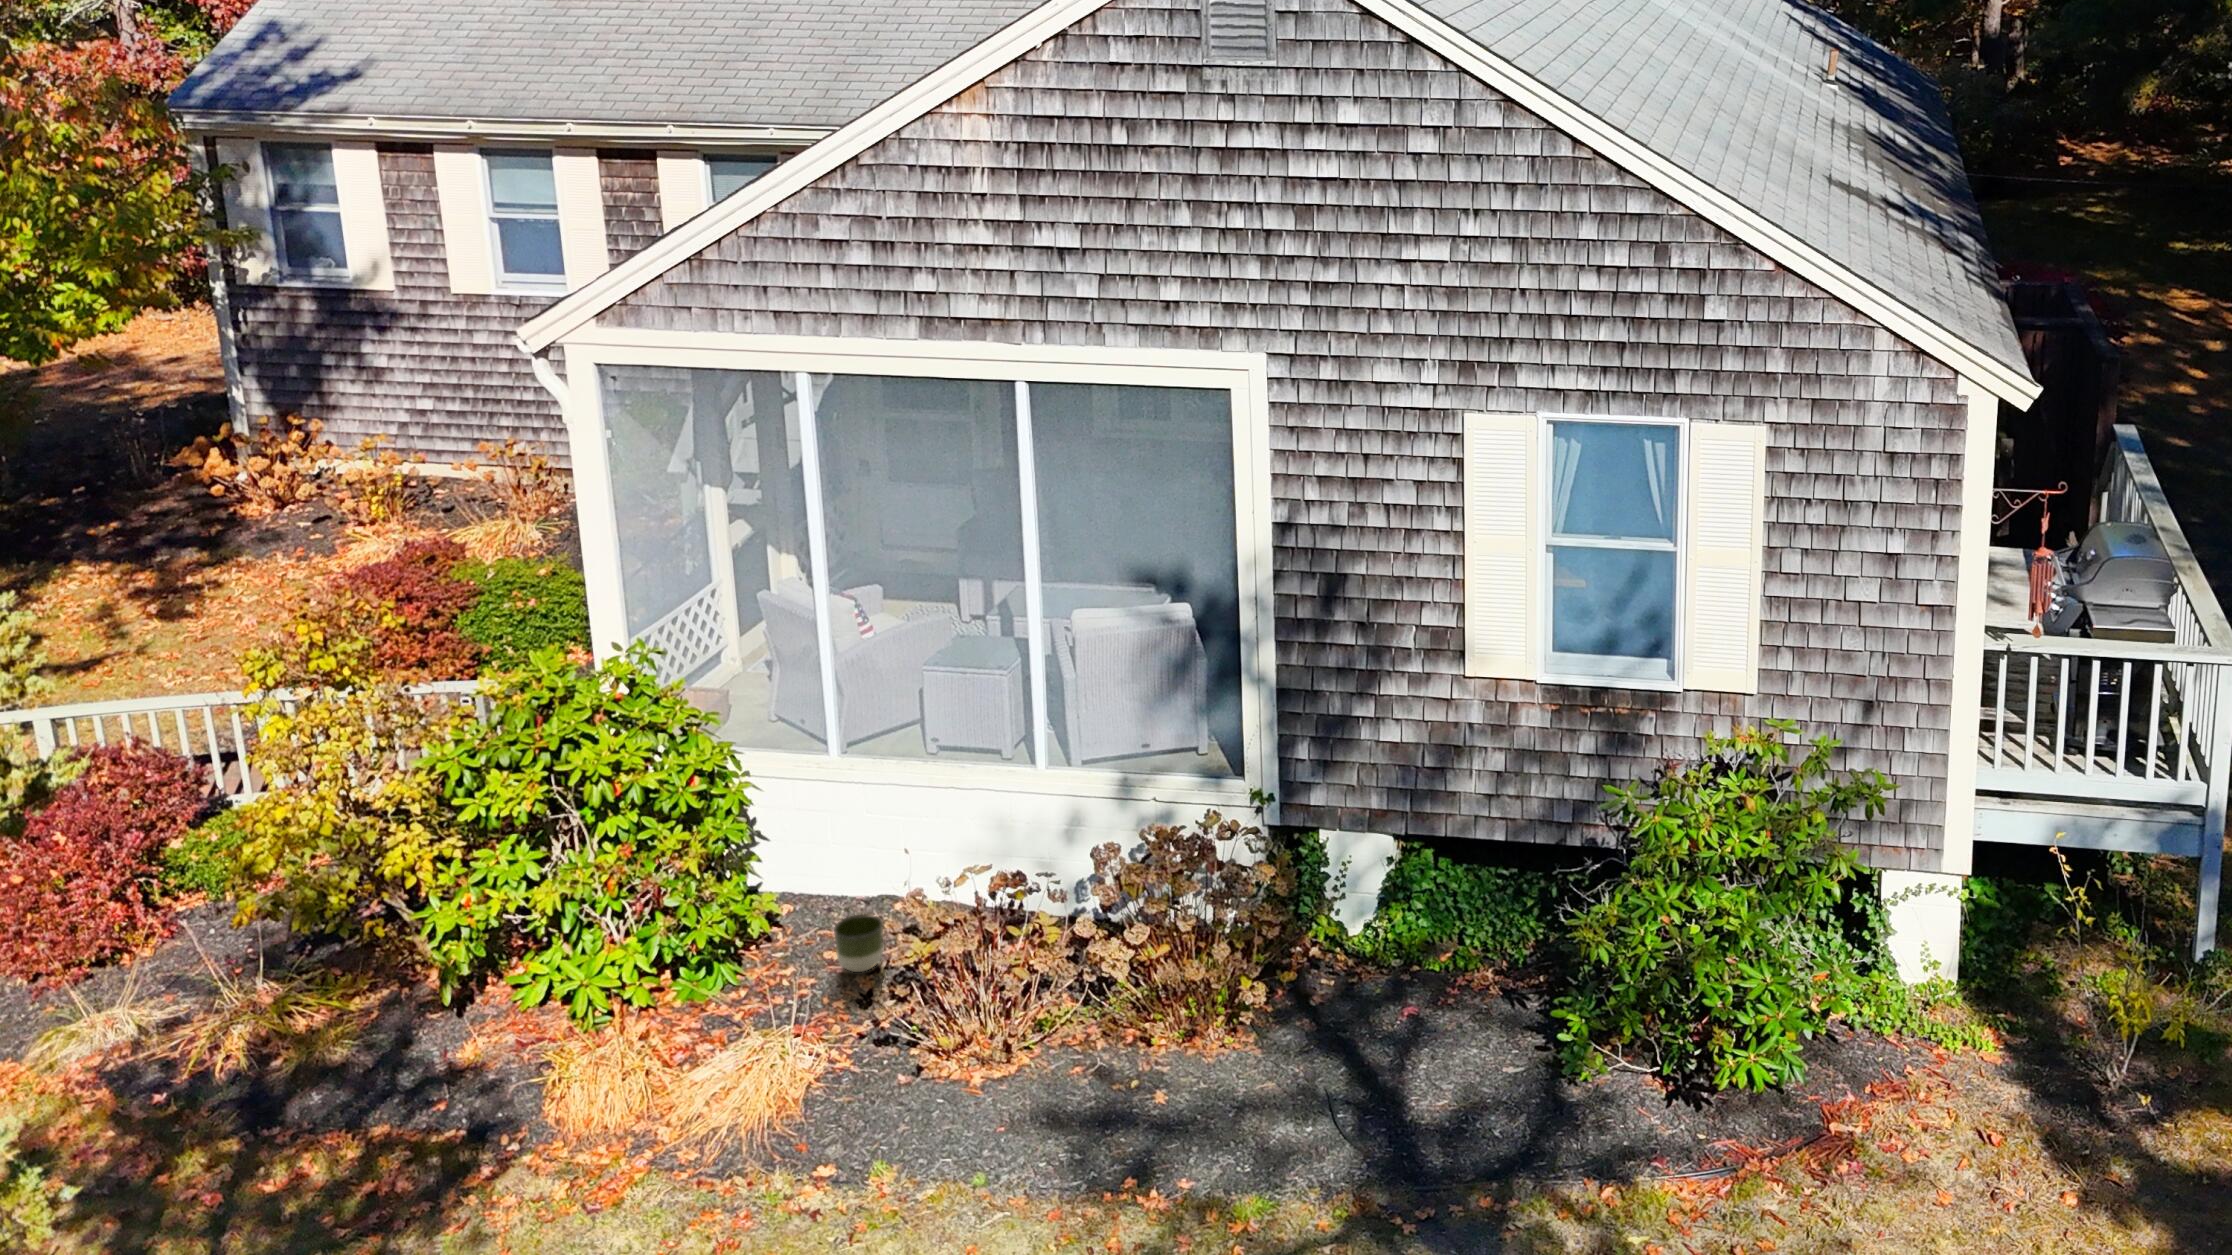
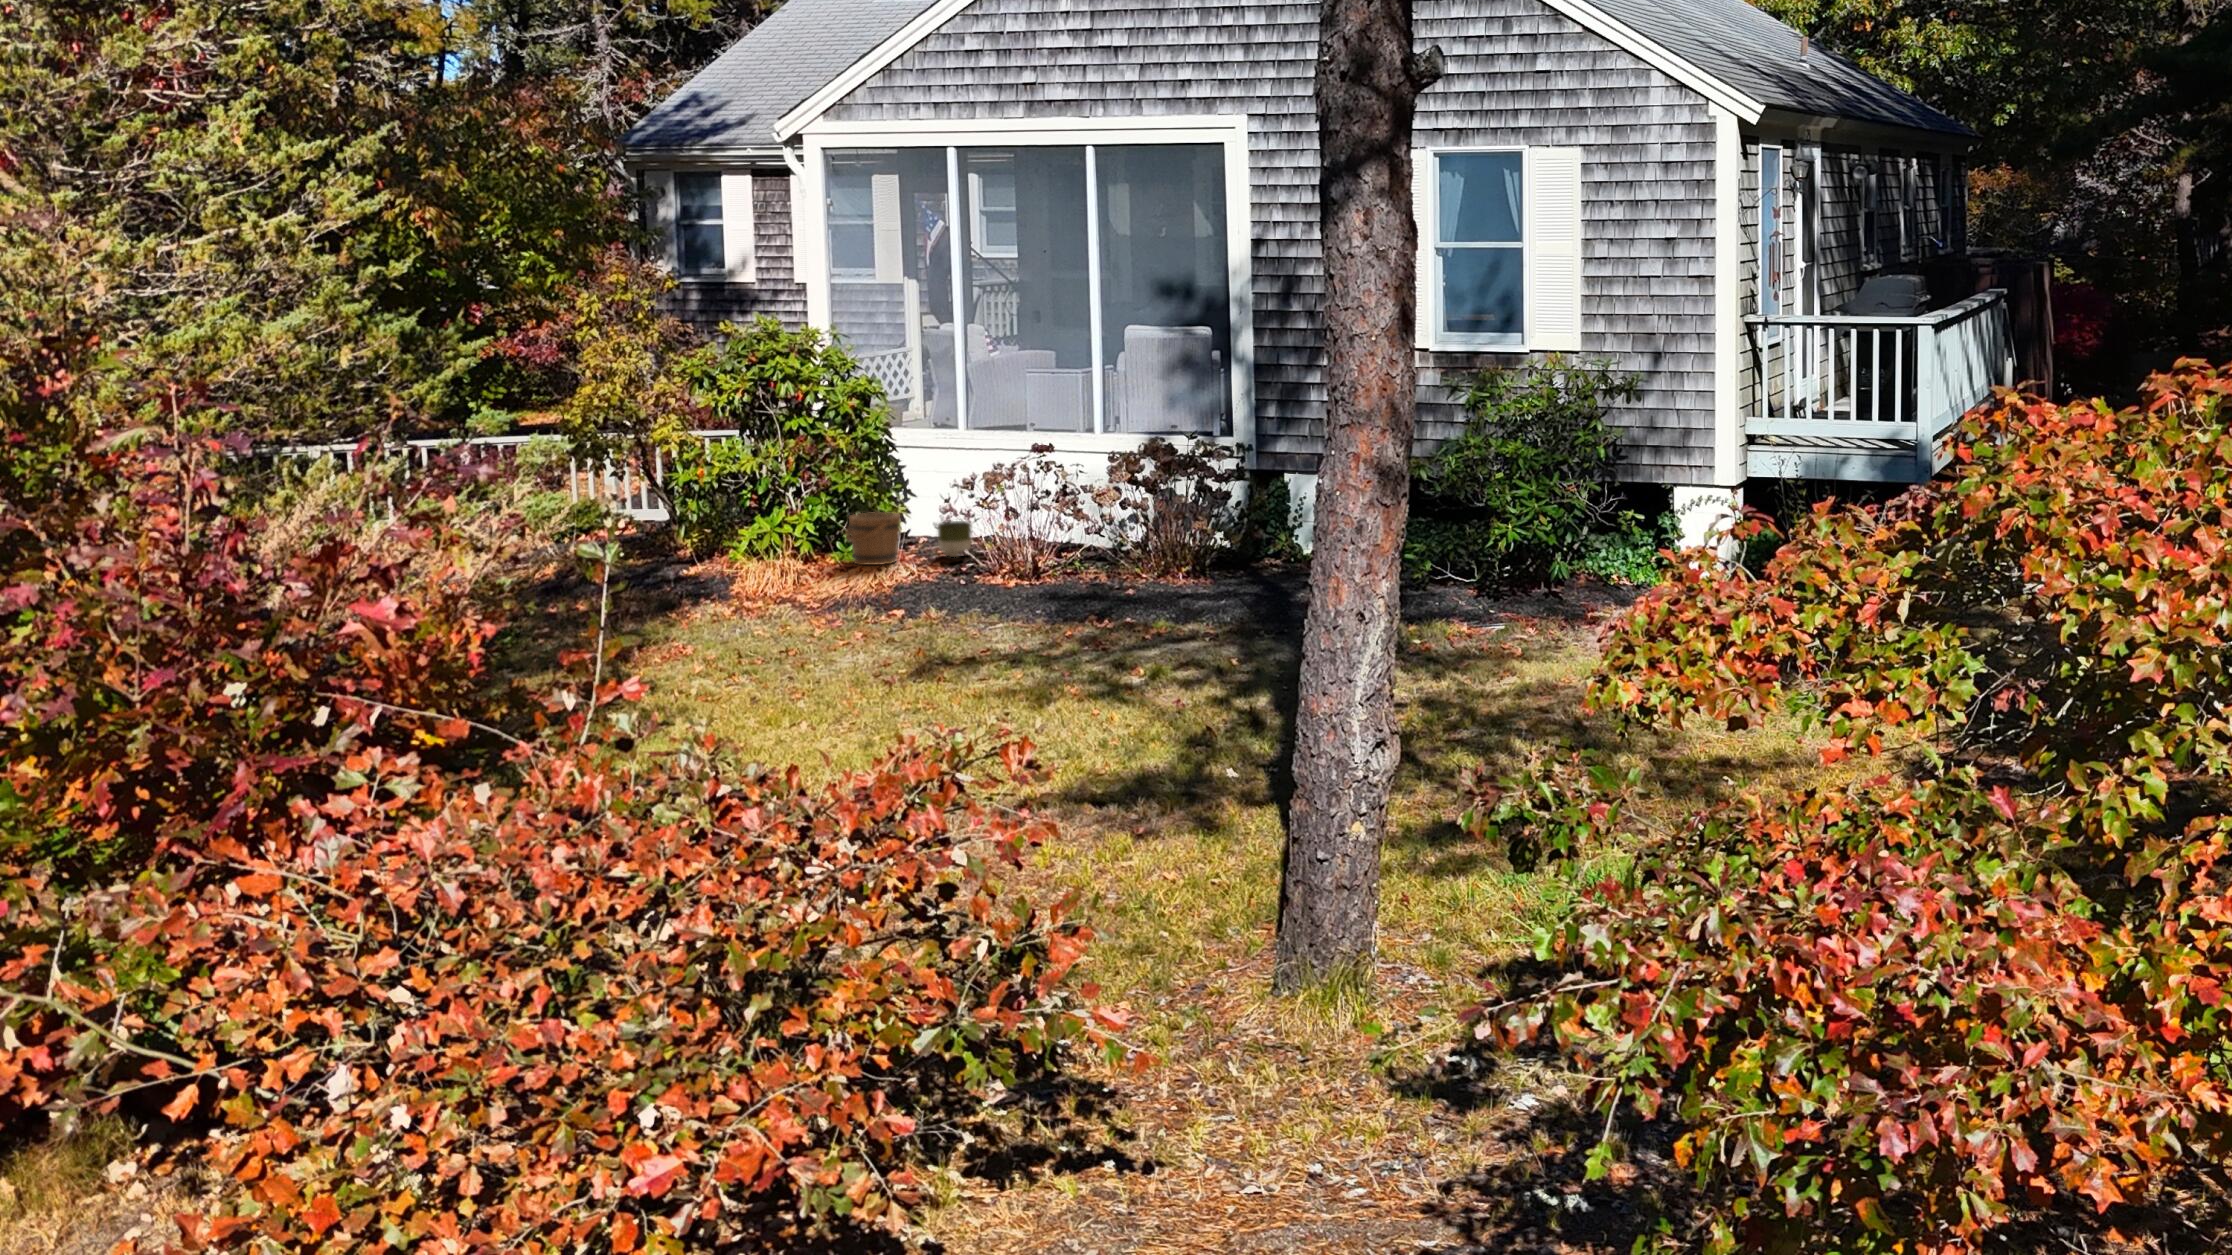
bucket: none [705,924,786,1018] -> present [846,512,900,565]

